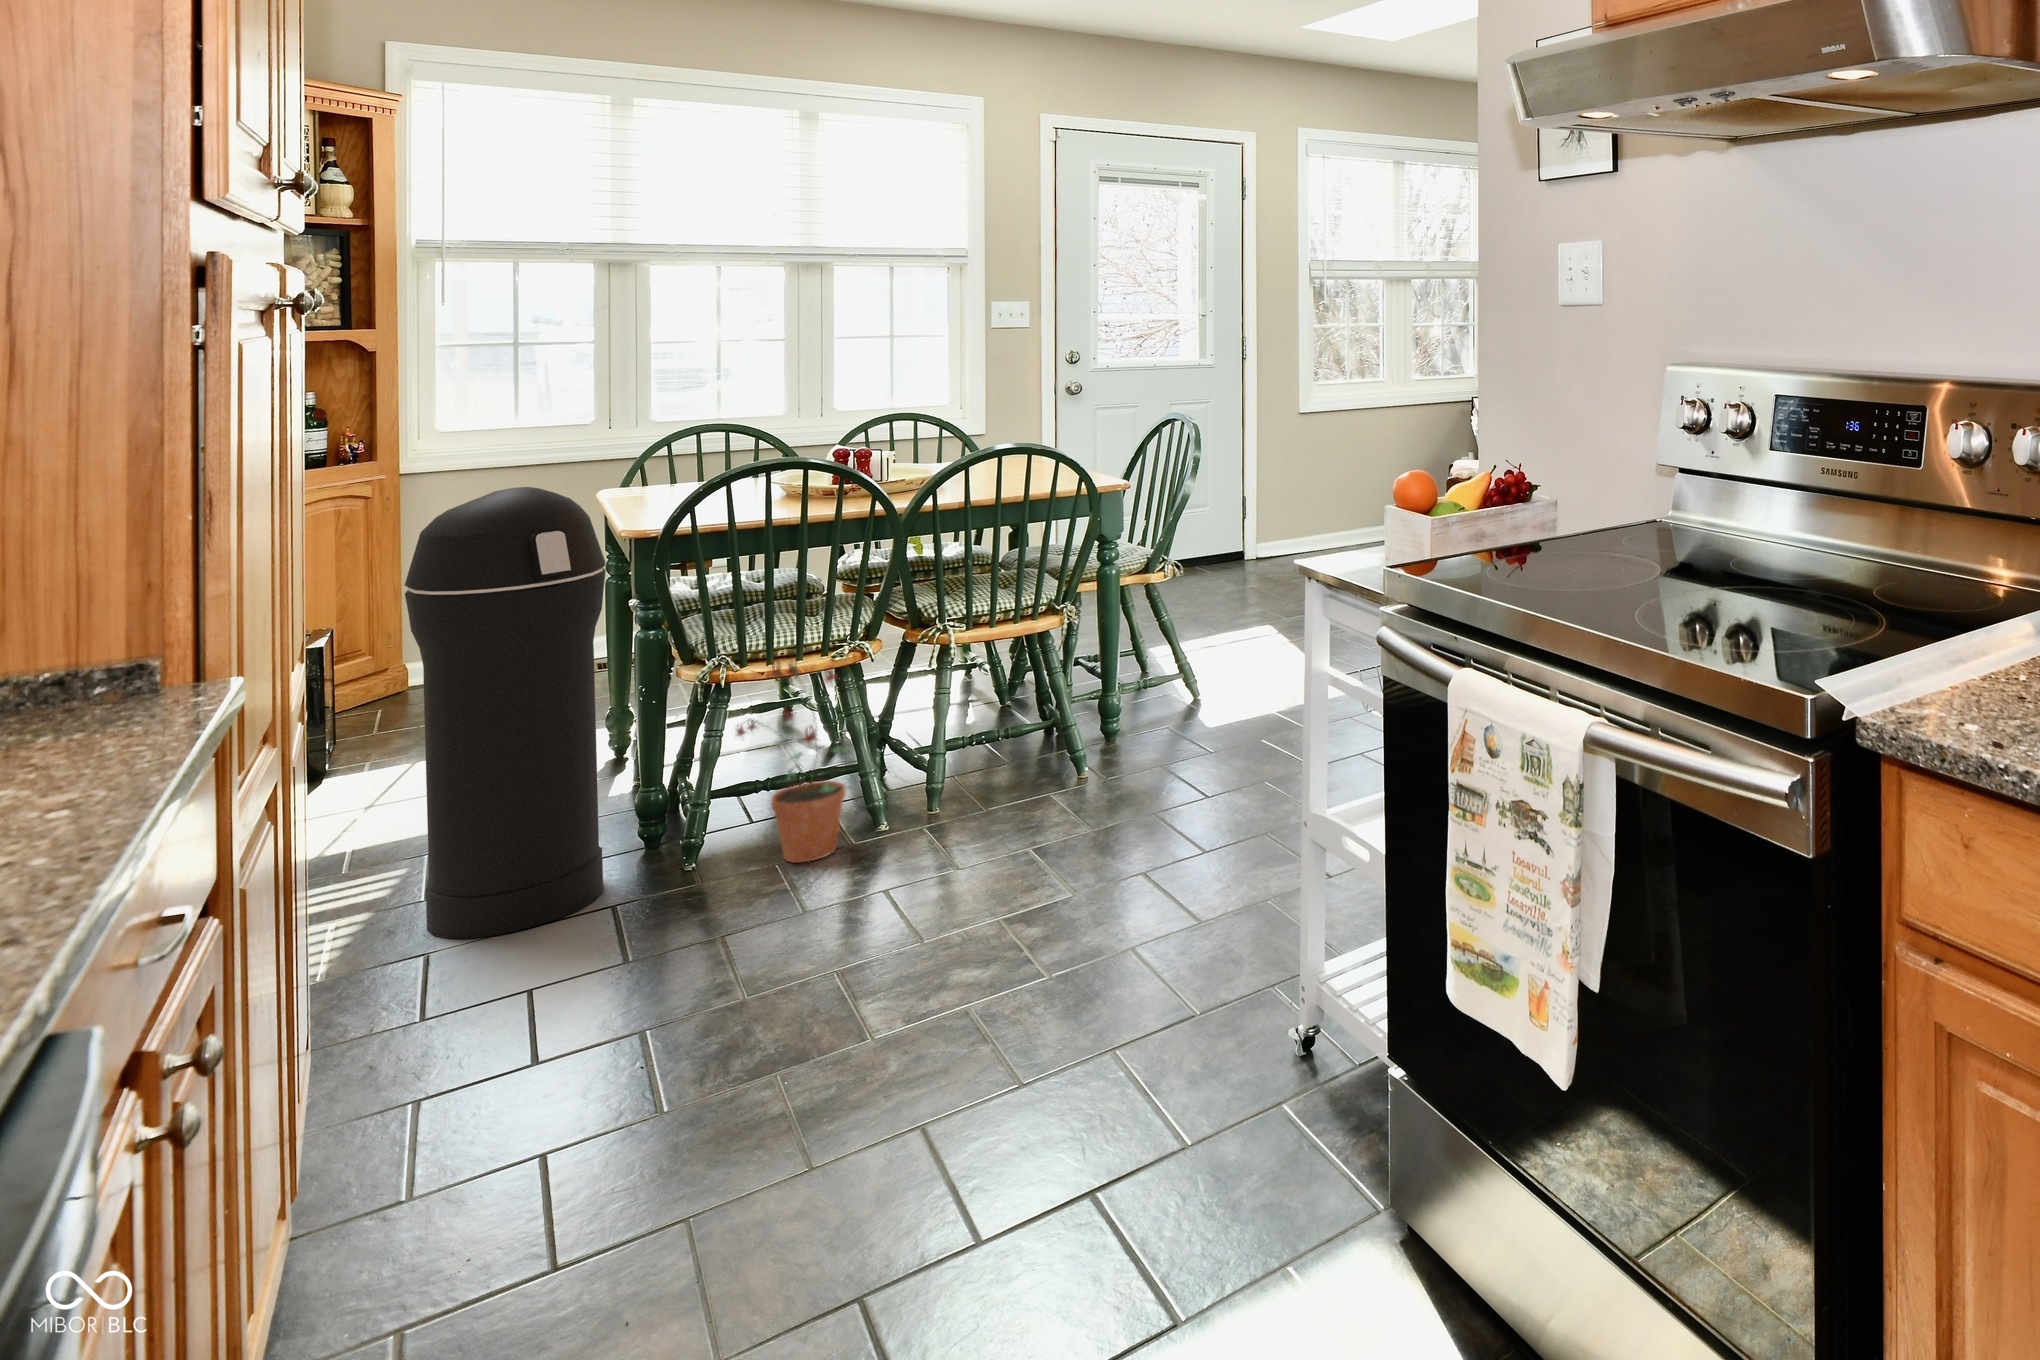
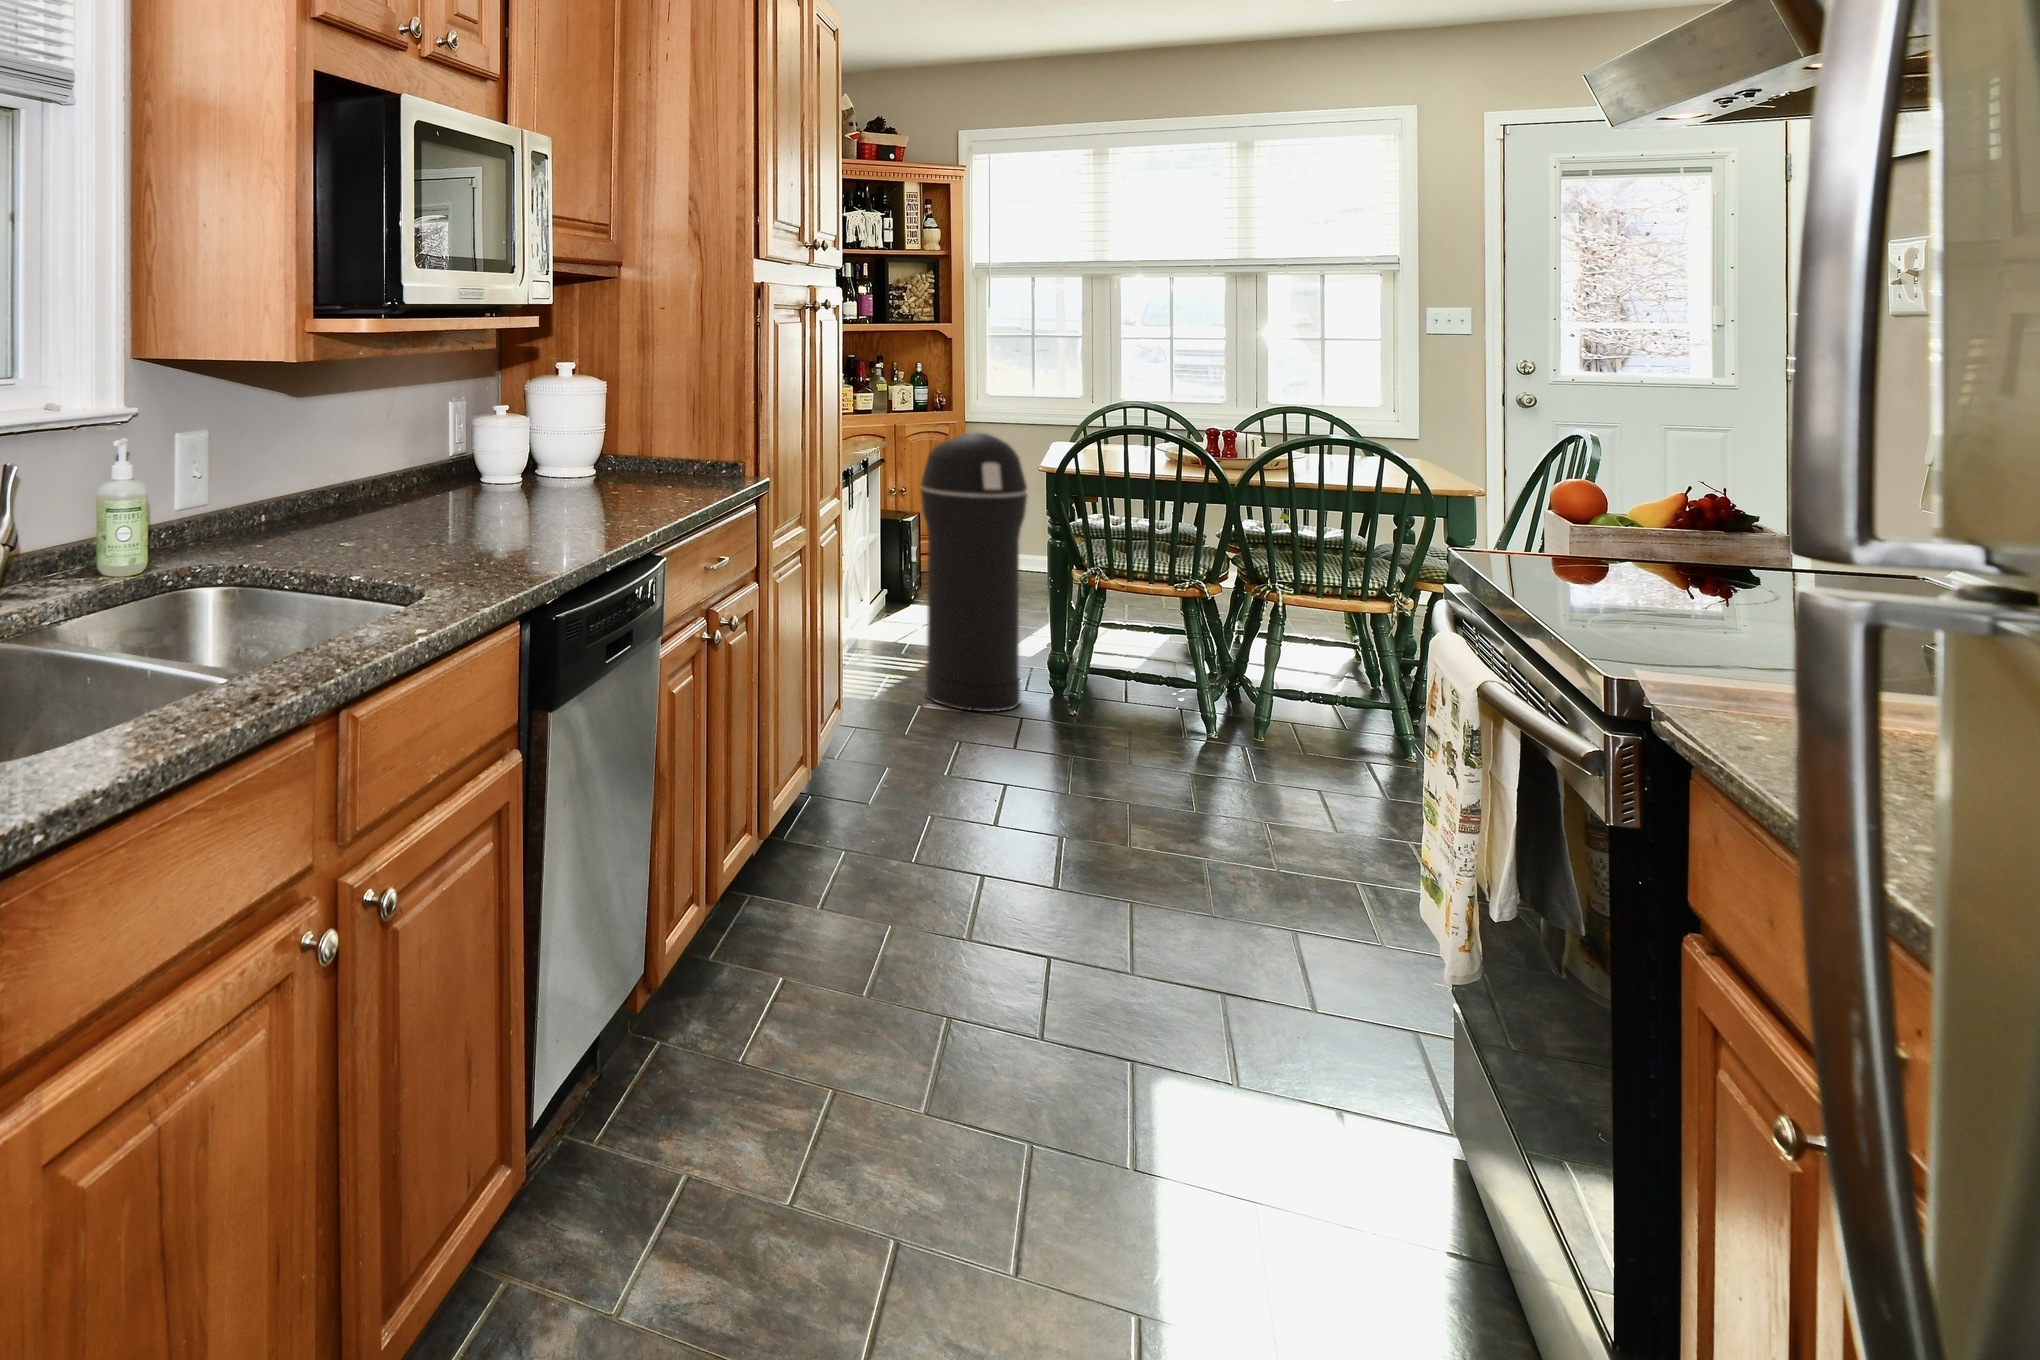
potted plant: present [737,661,850,863] -> none [1102,580,1188,735]

